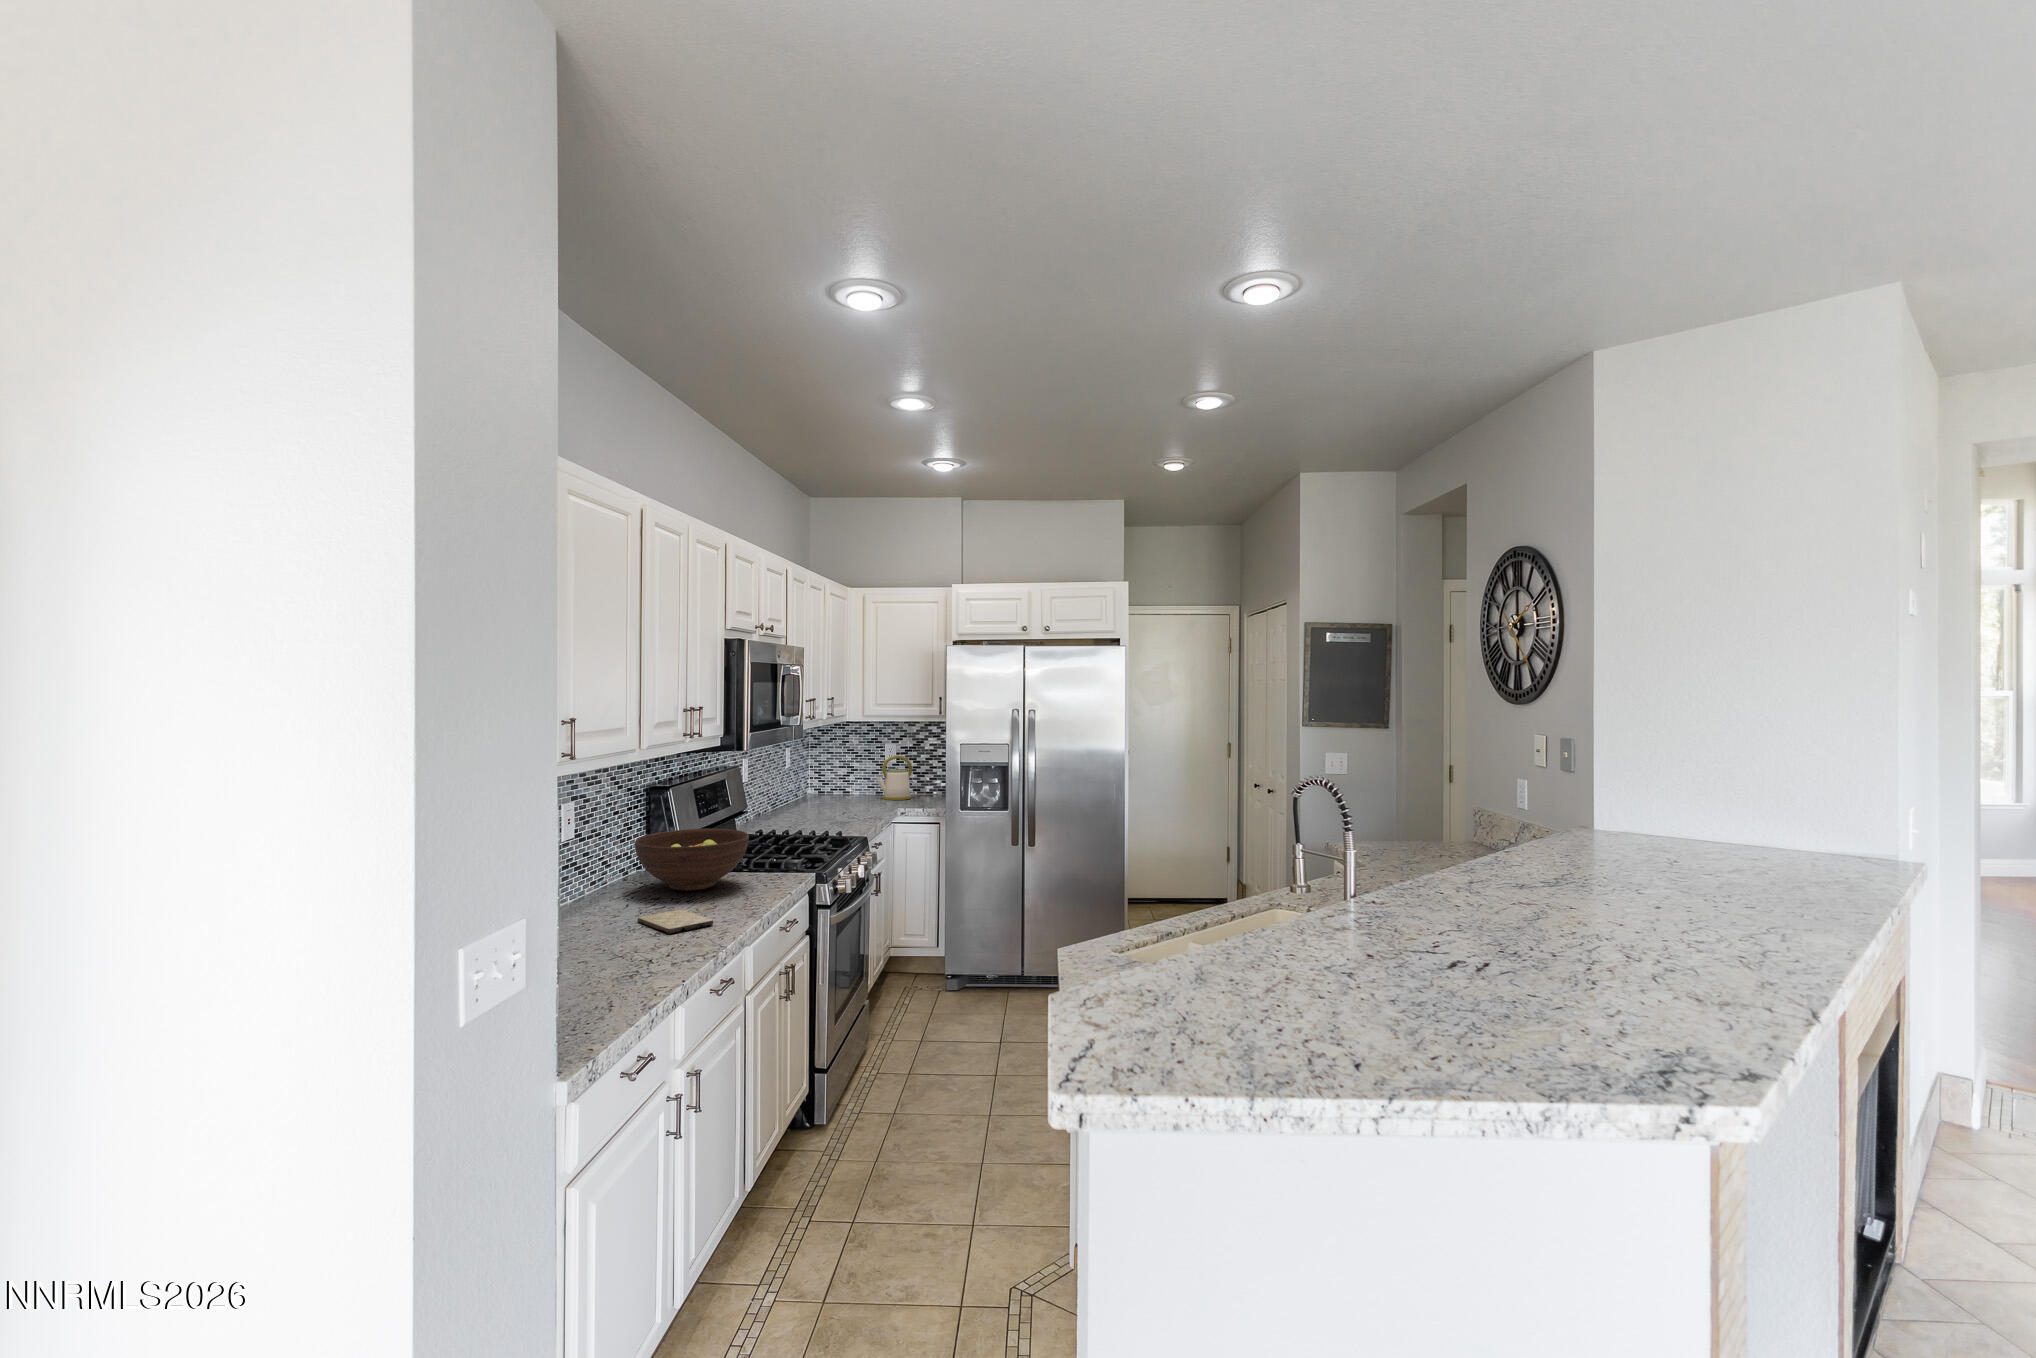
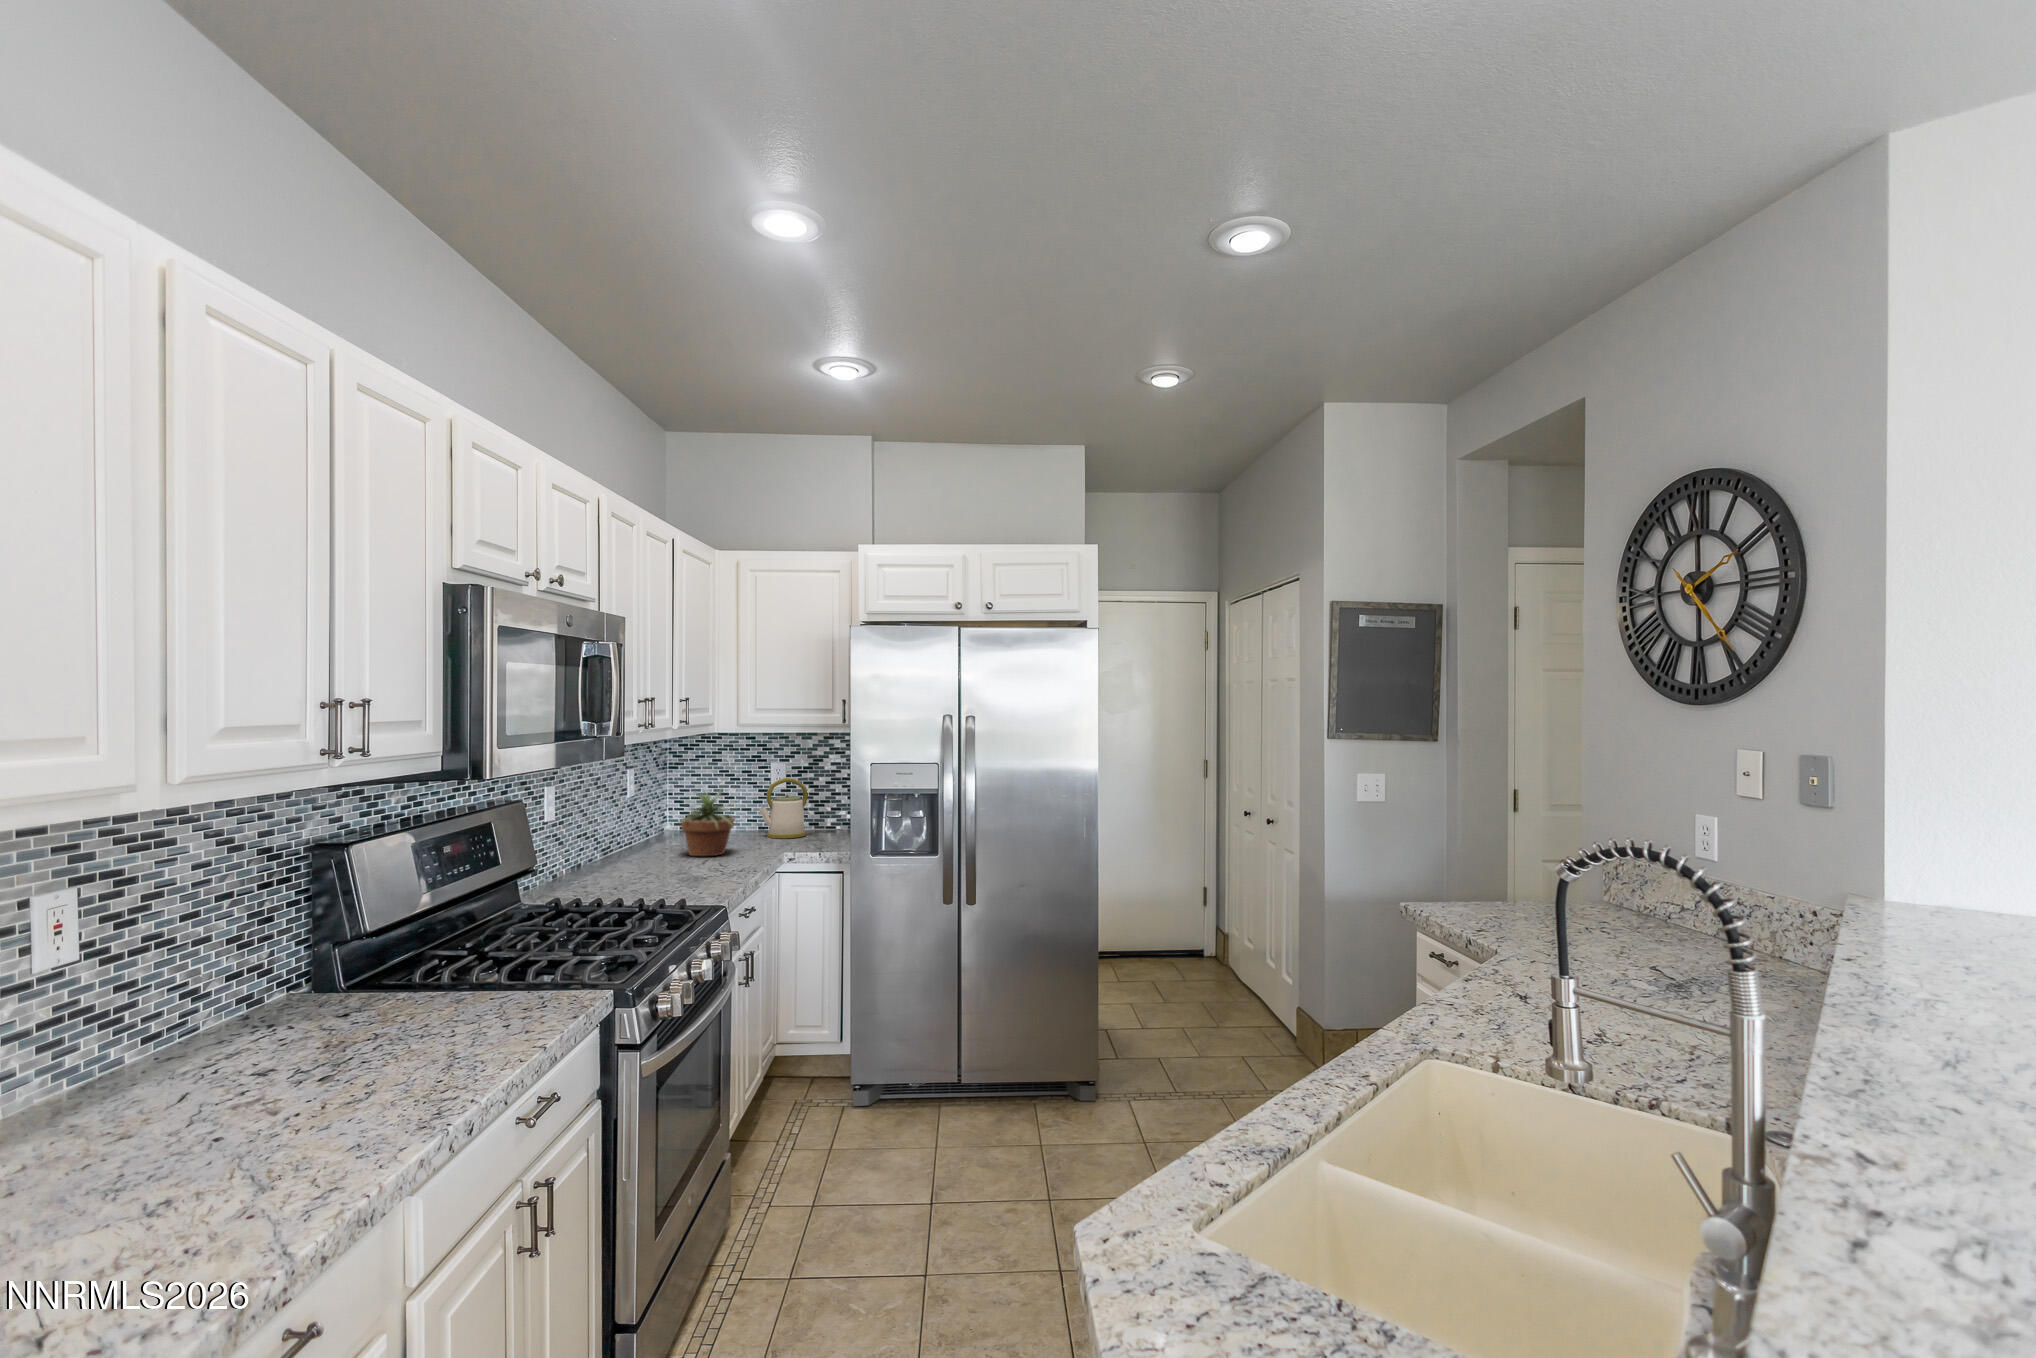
potted plant: none [819,761,870,810] -> present [680,788,736,856]
fruit bowl: present [635,829,749,891] -> none [219,921,473,1053]
cutting board: present [638,909,713,934] -> none [134,1121,308,1218]

